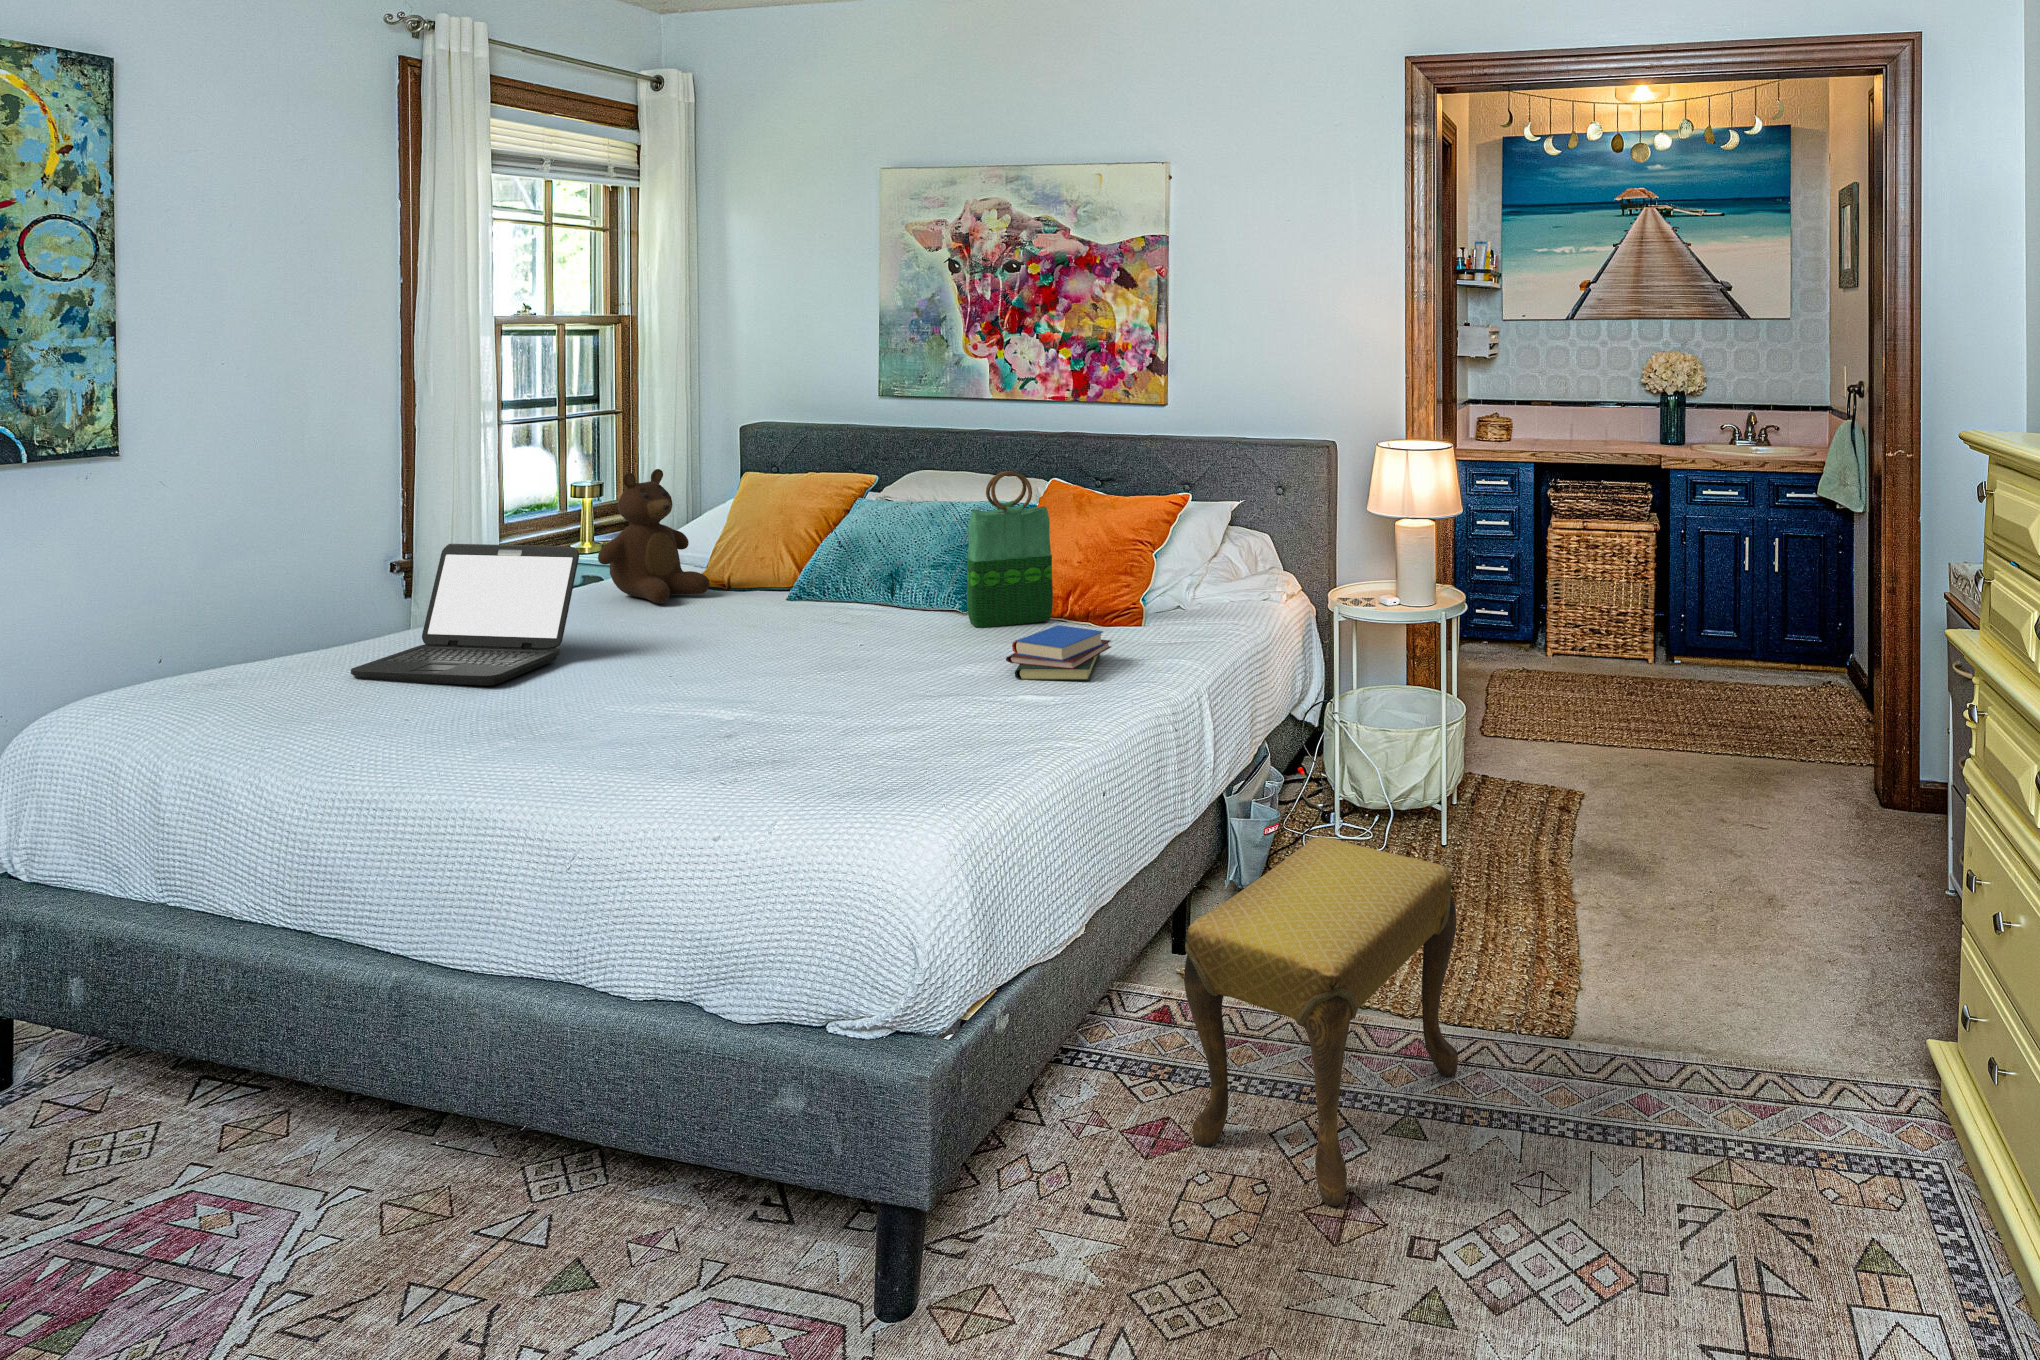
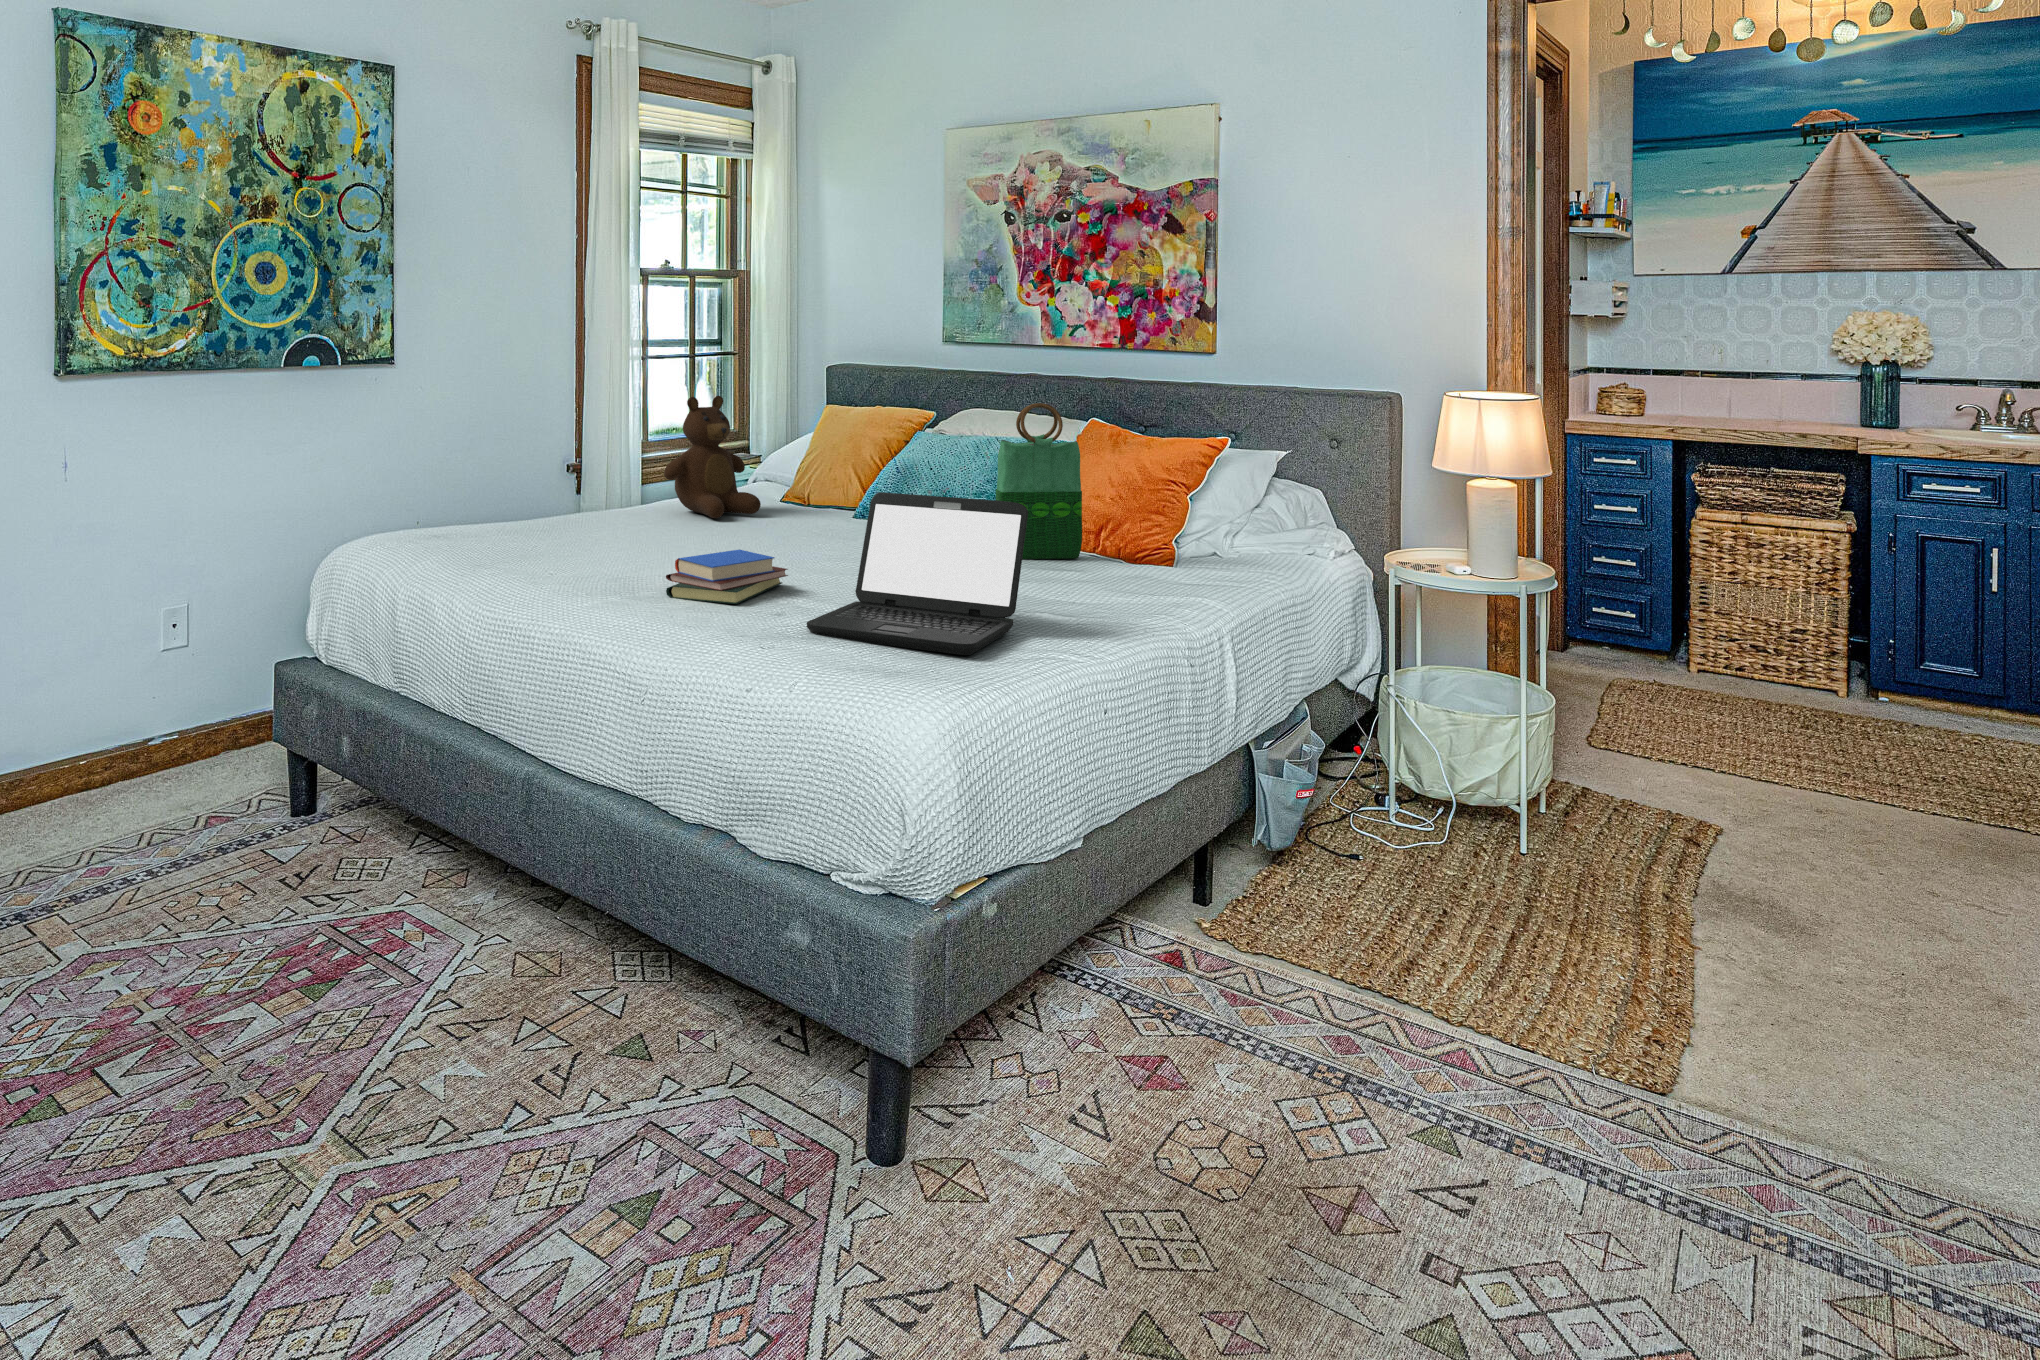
laptop: present [351,544,579,685] -> present [807,492,1028,655]
book: present [1006,625,1111,680] -> present [666,549,788,604]
footstool: present [1184,837,1458,1206] -> none [1181,794,1512,1186]

